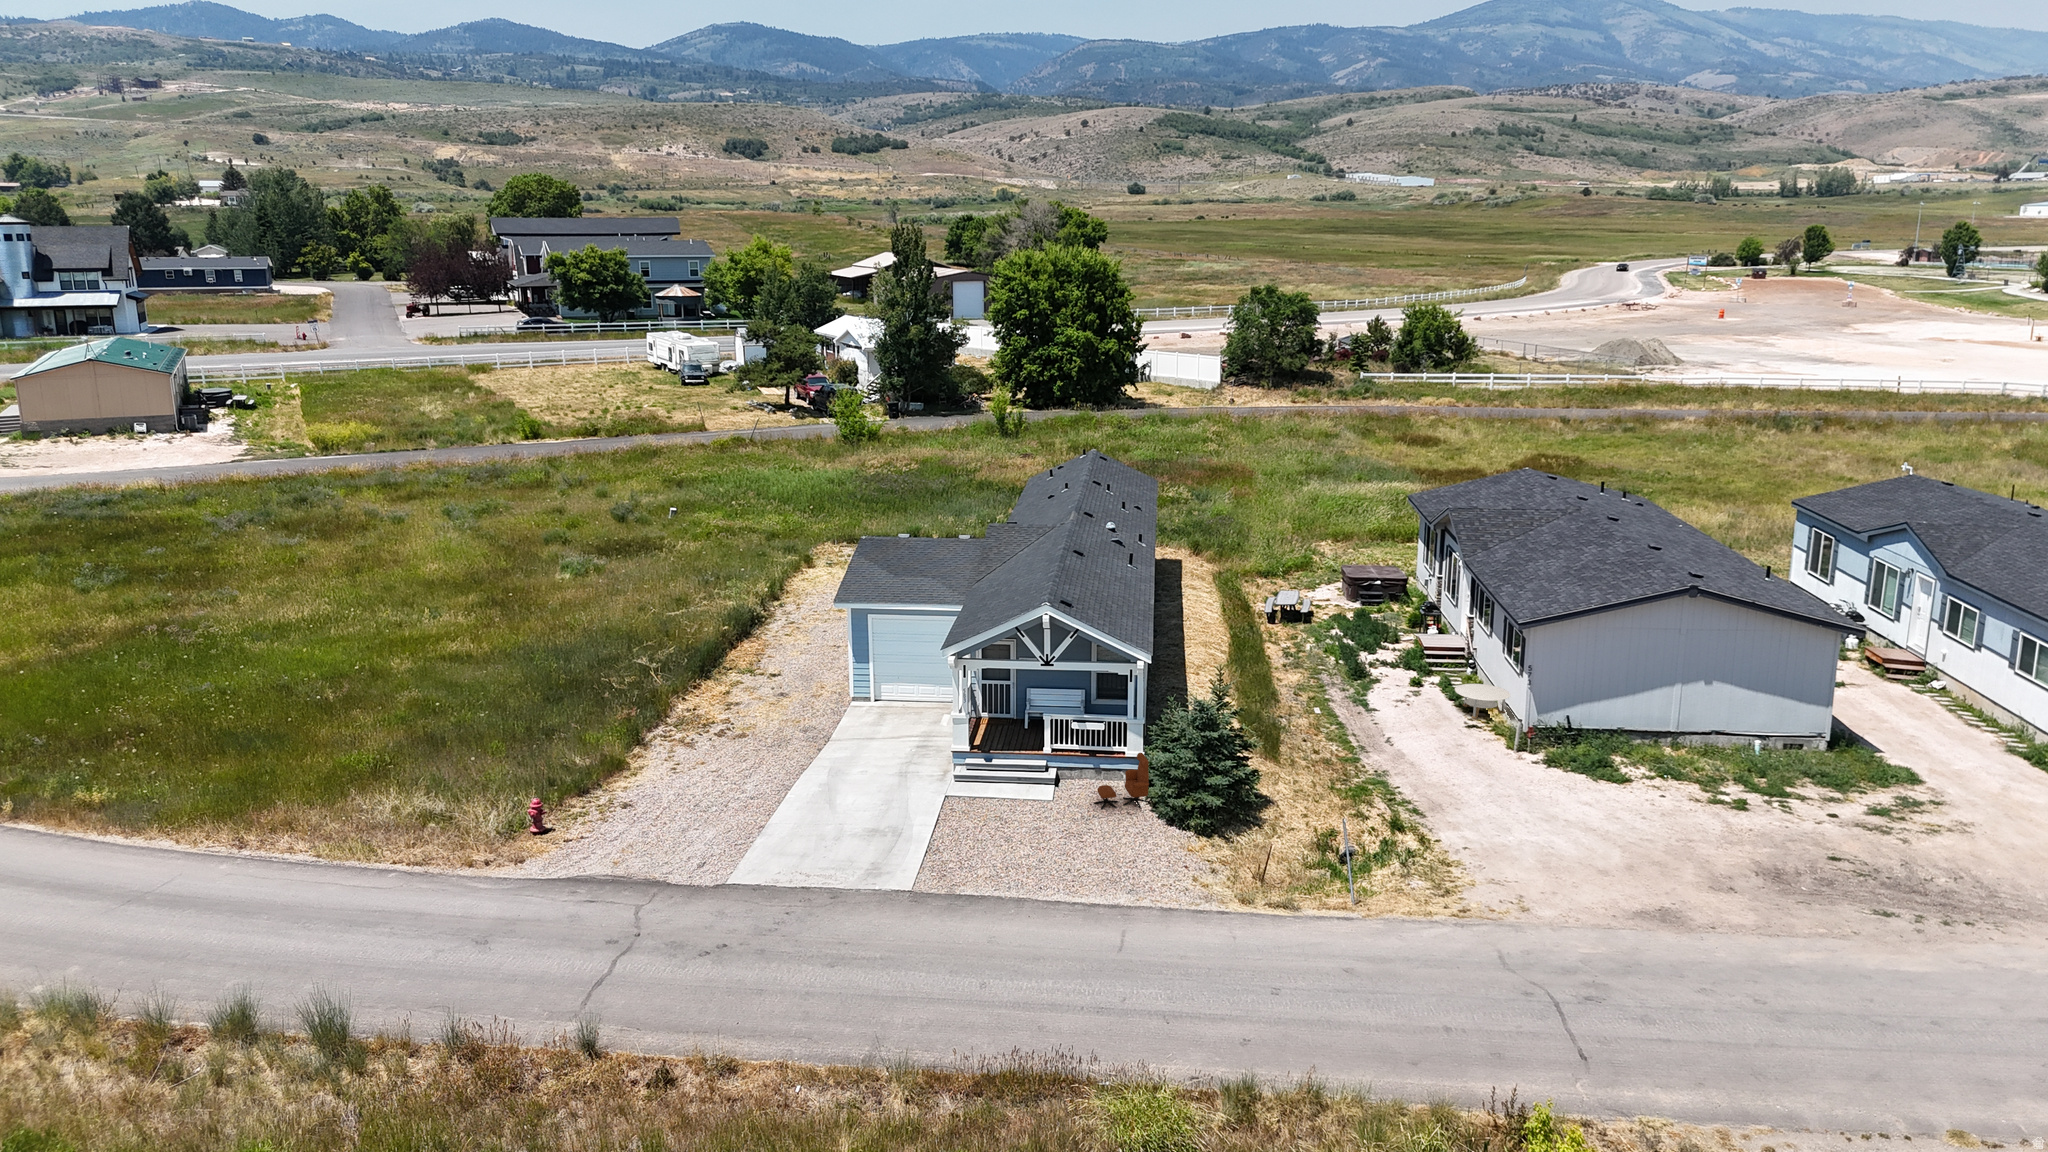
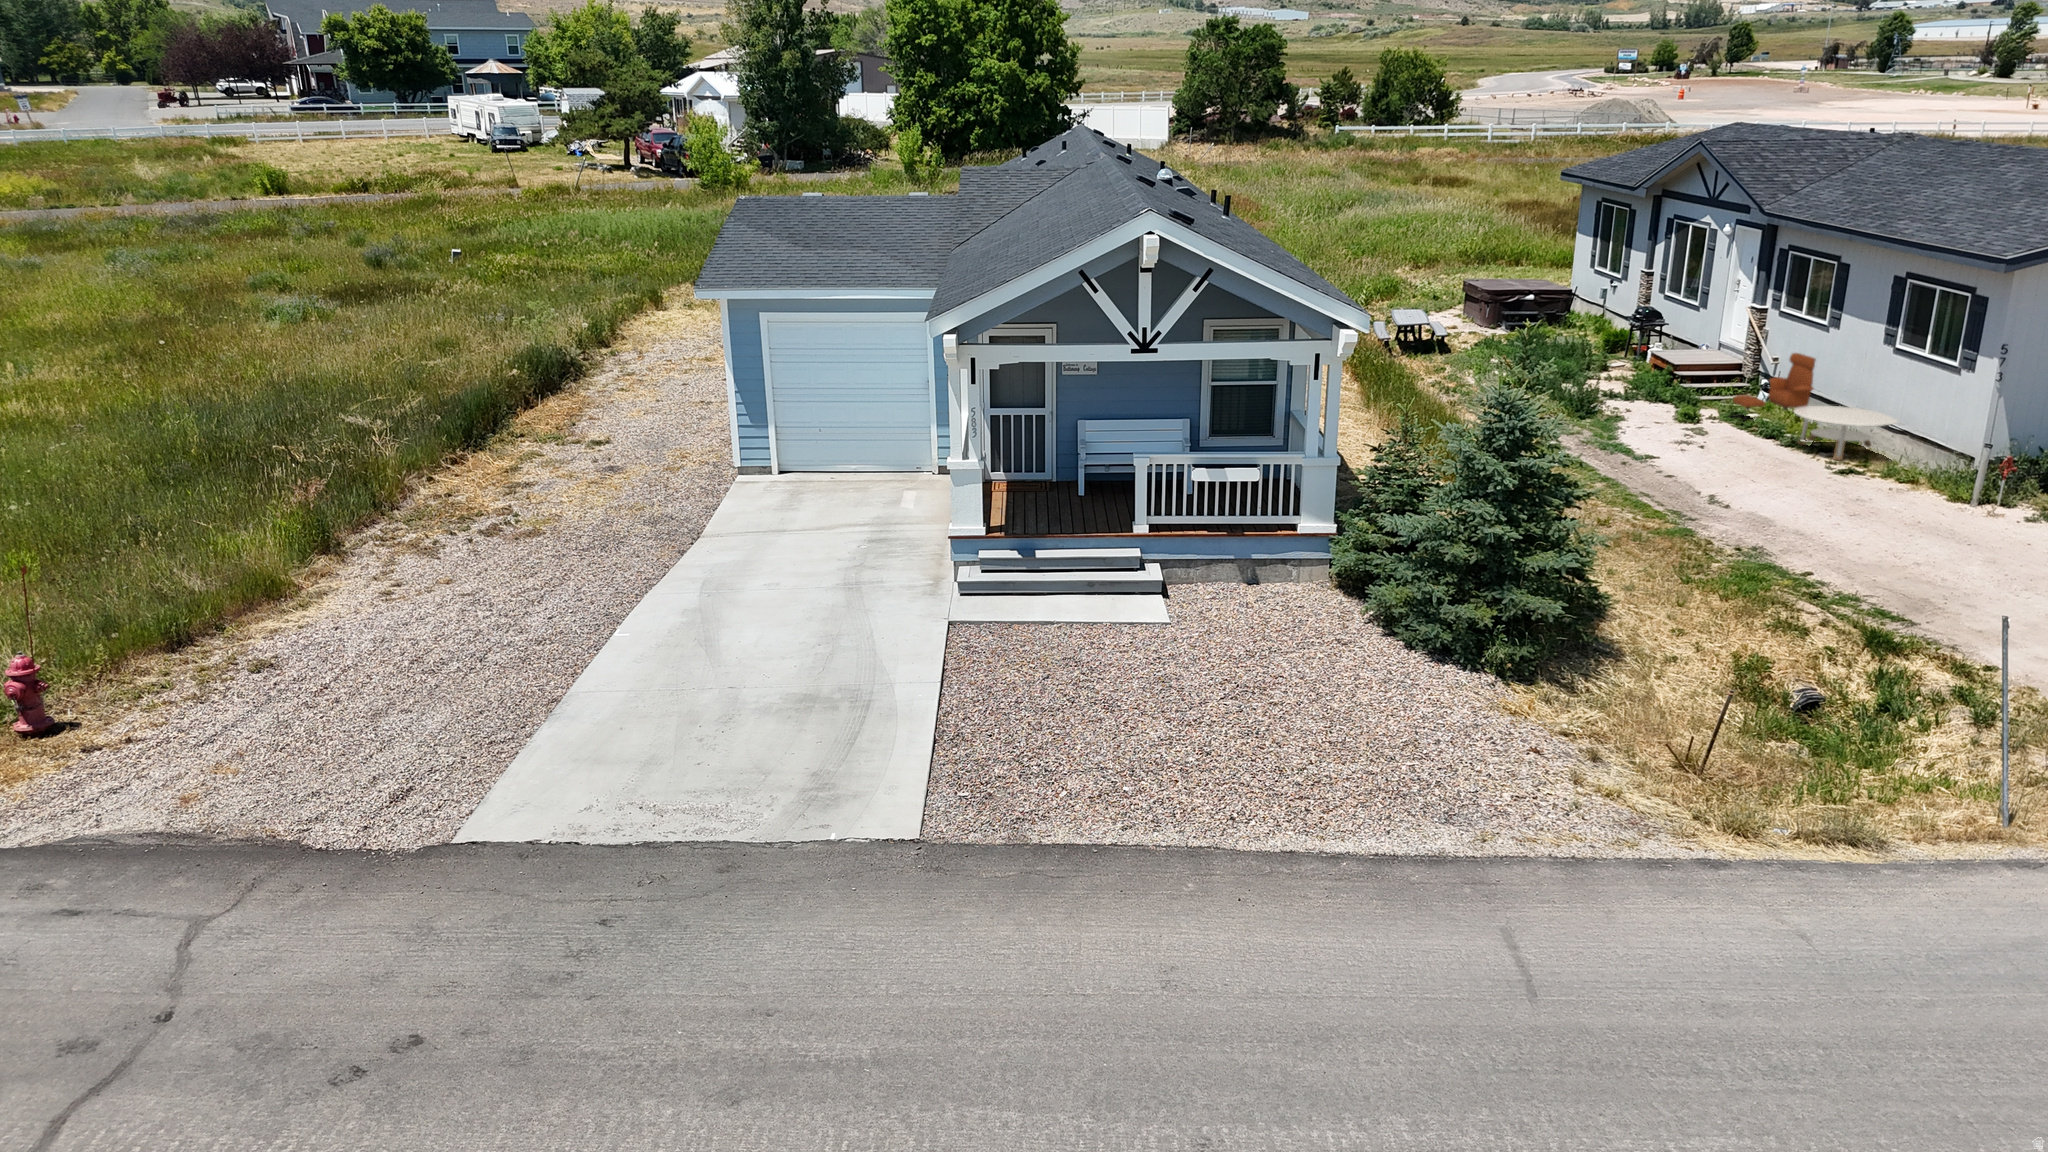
lounge chair: present [1094,753,1150,809] -> present [1731,353,1816,420]

